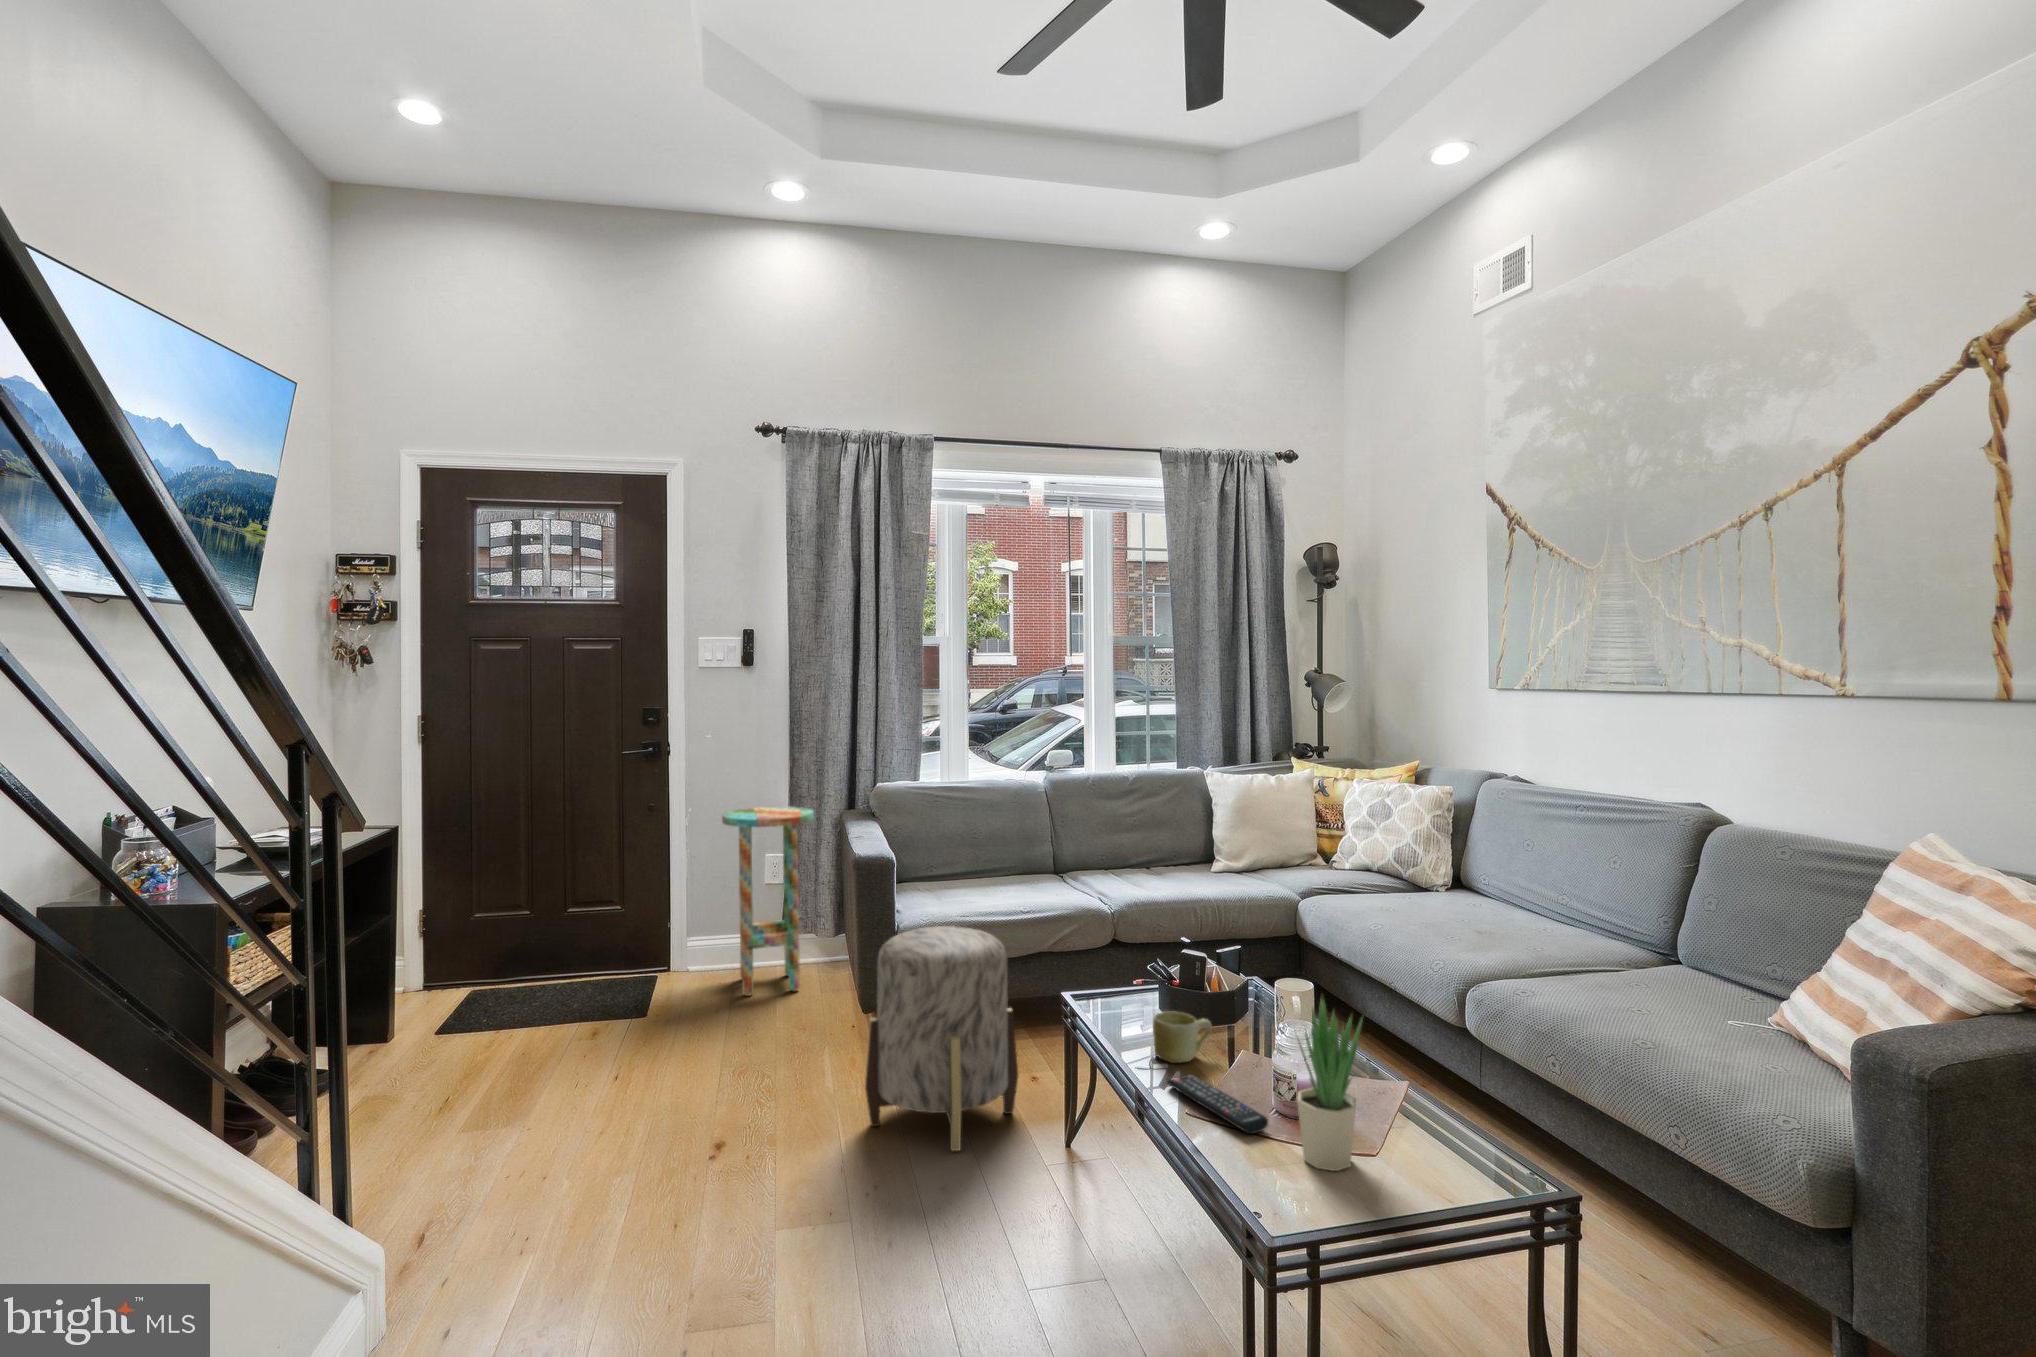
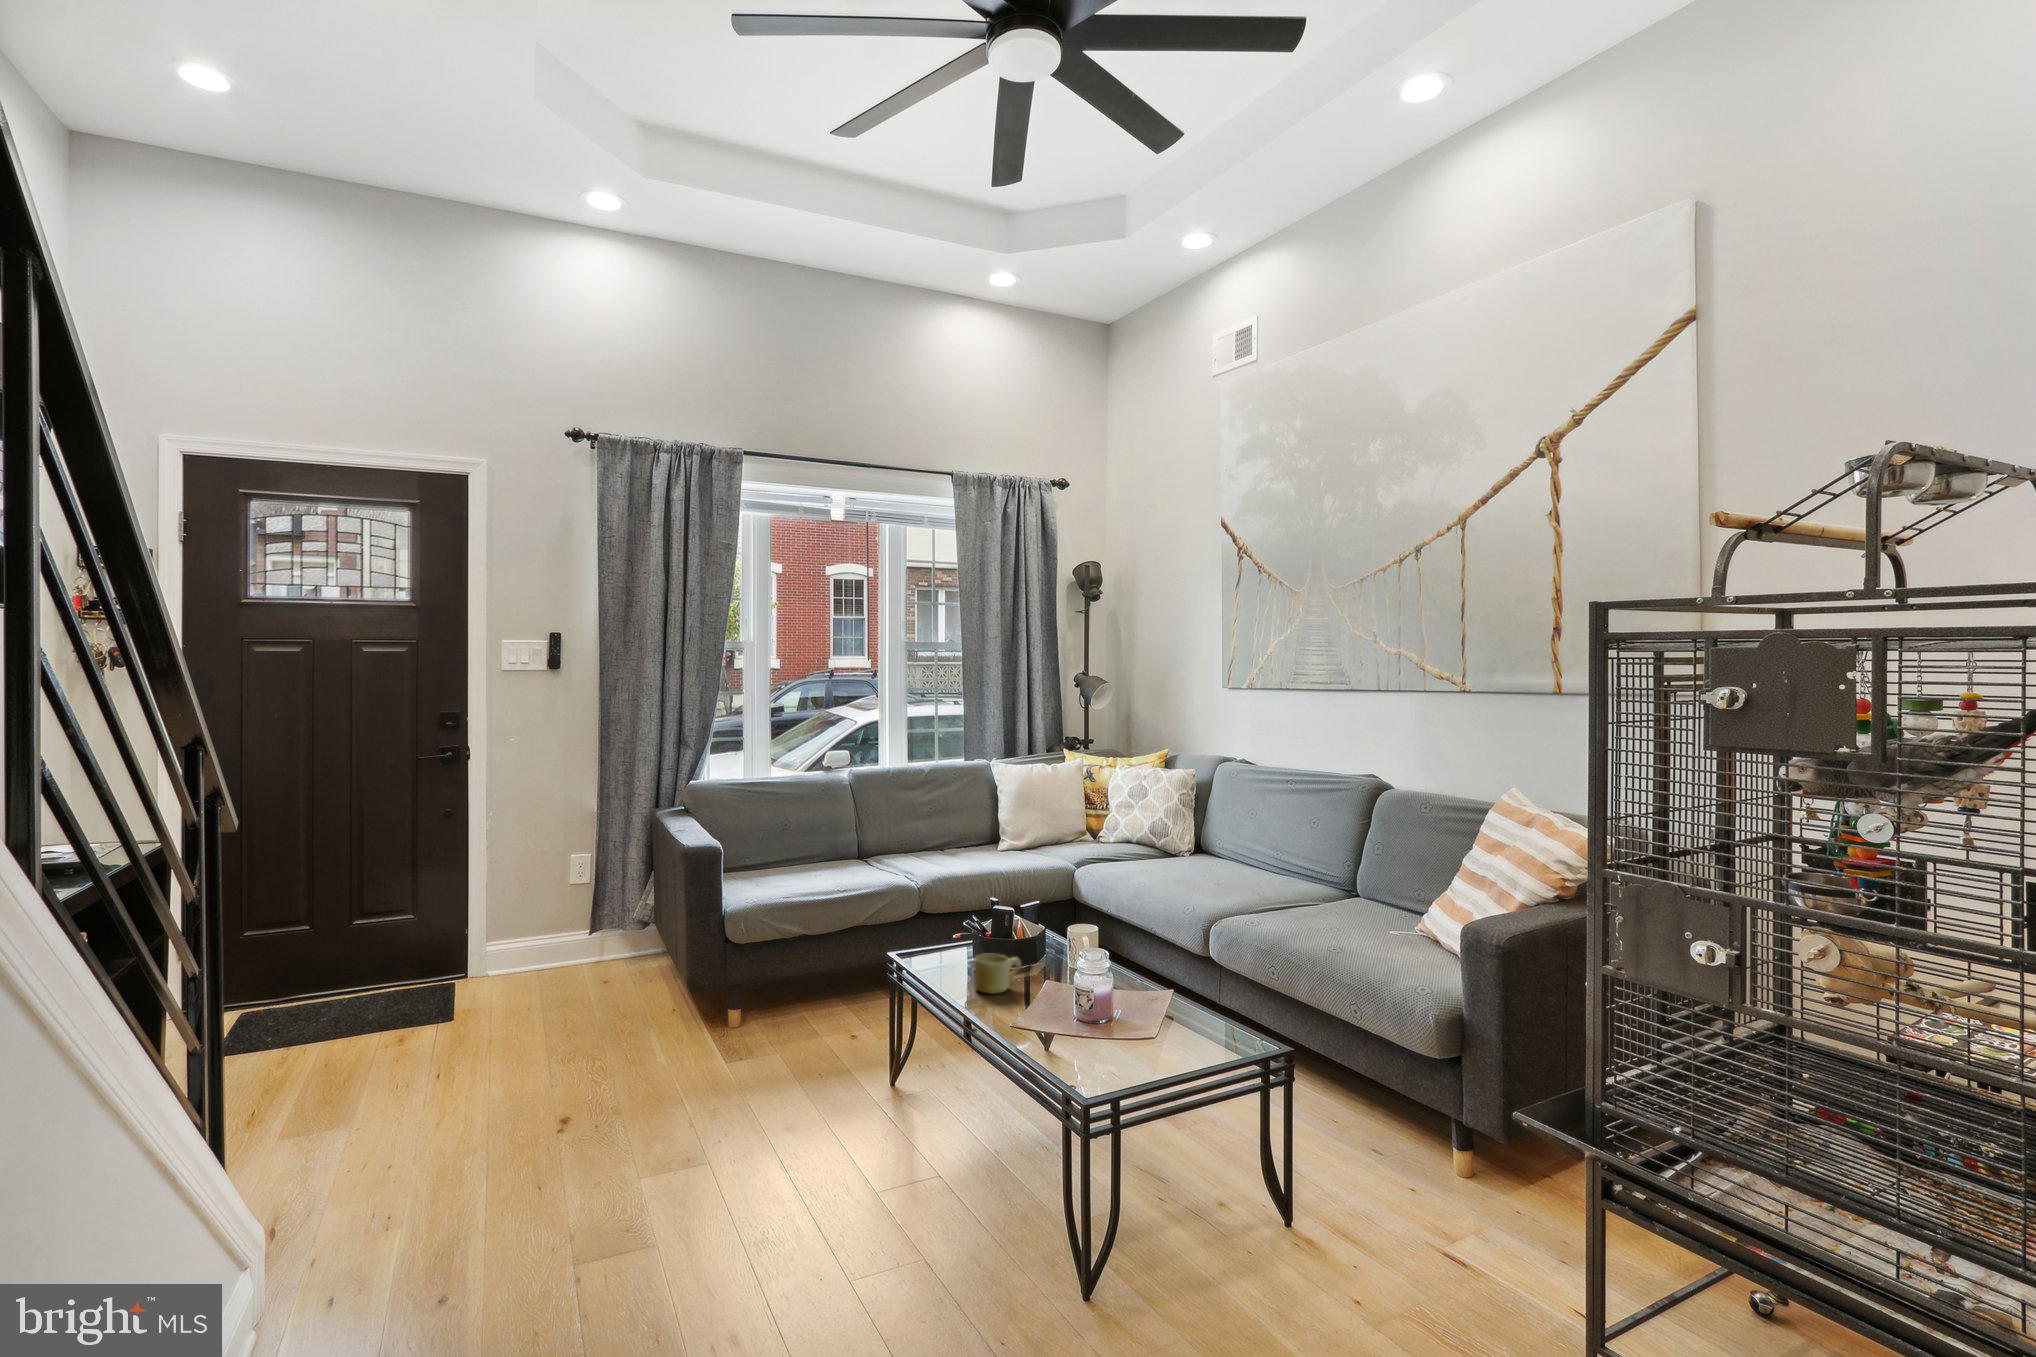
side table: present [722,807,814,996] -> none [531,805,626,990]
ottoman: present [865,926,1018,1151] -> none [705,903,845,1098]
potted plant: present [1297,995,1363,1171] -> none [1092,918,1143,1053]
remote control: present [1167,1074,1268,1134] -> none [989,999,1072,1035]

